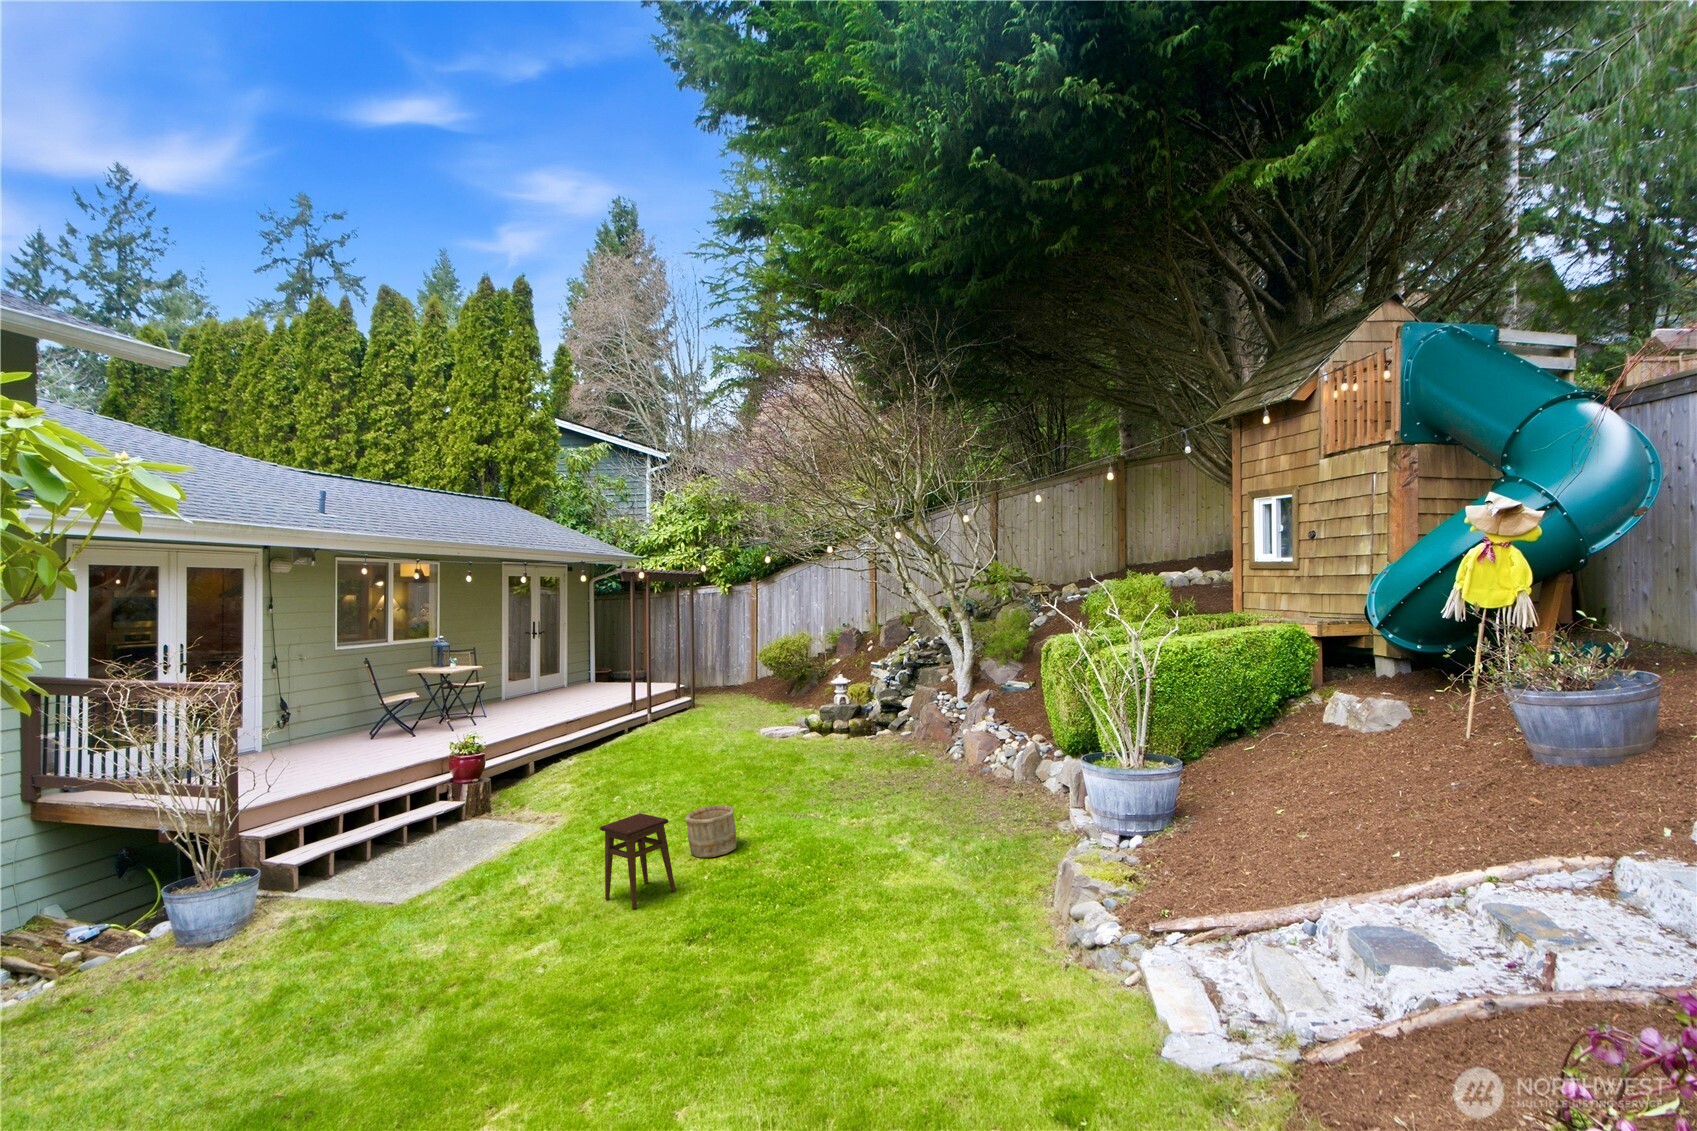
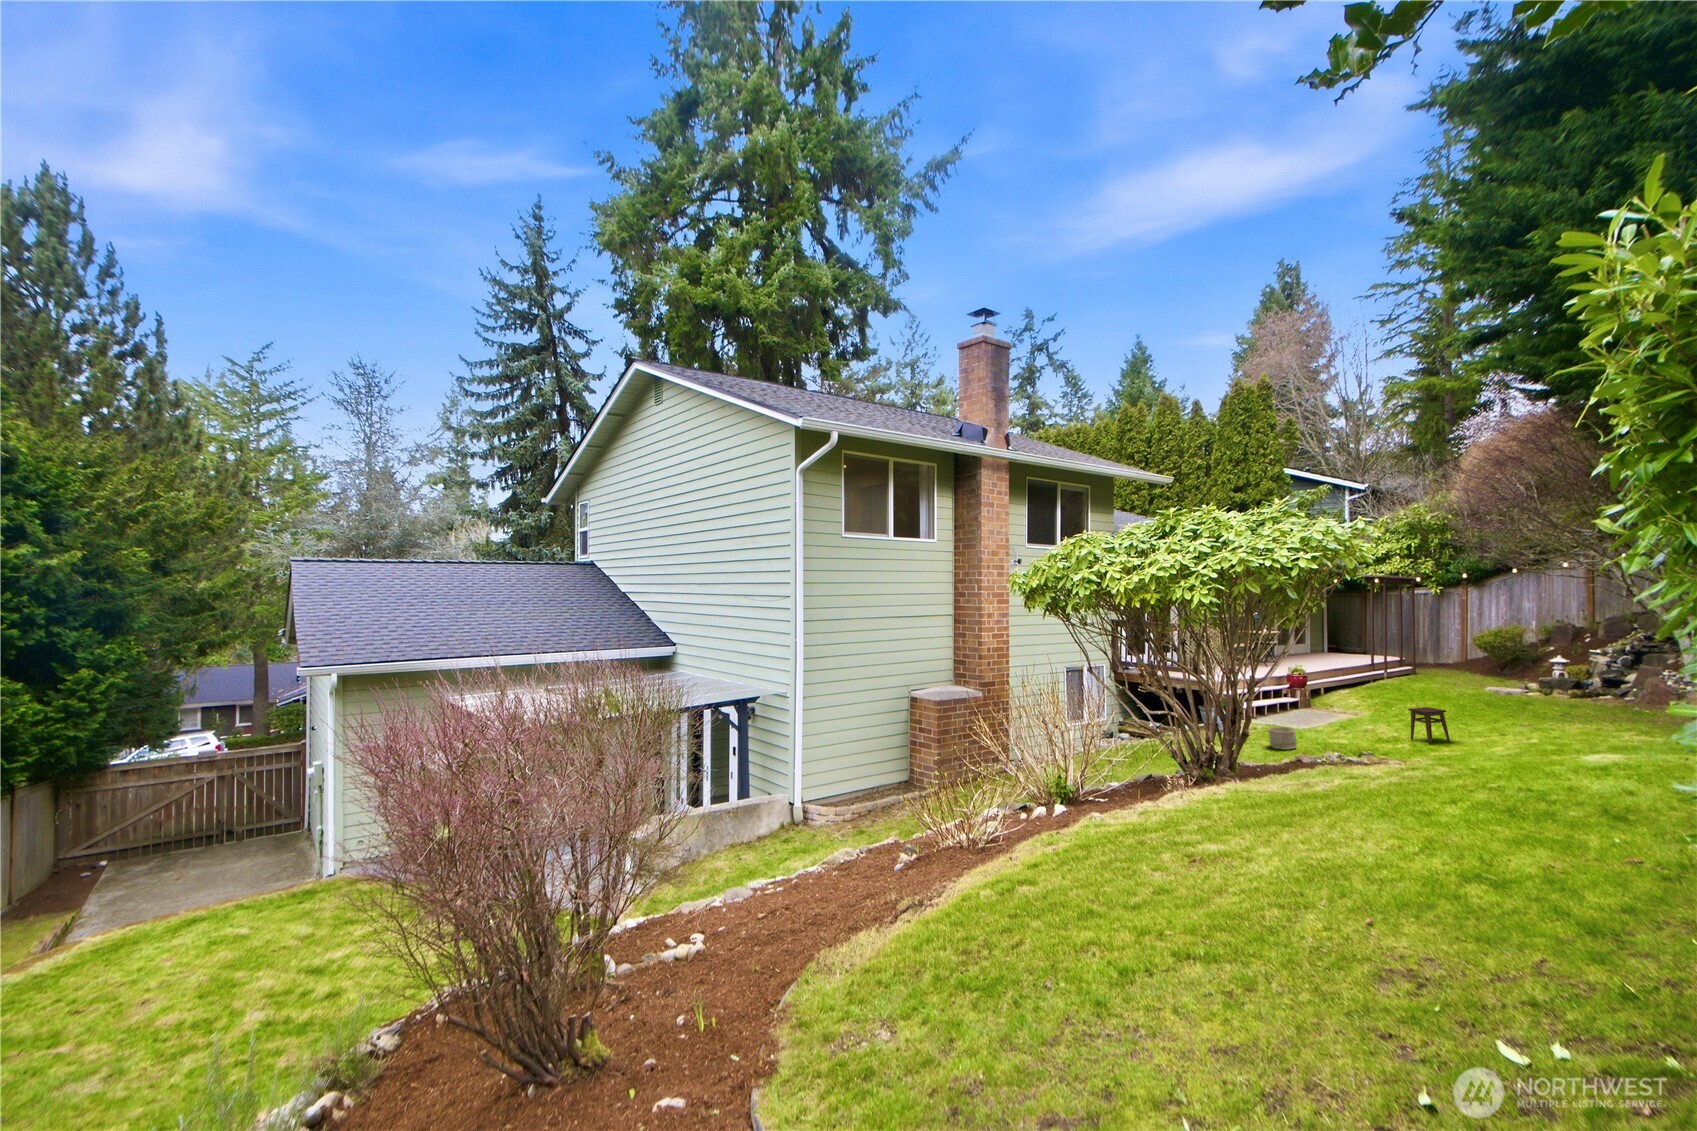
wooden bucket: present [685,805,737,857] -> present [1268,727,1297,750]

